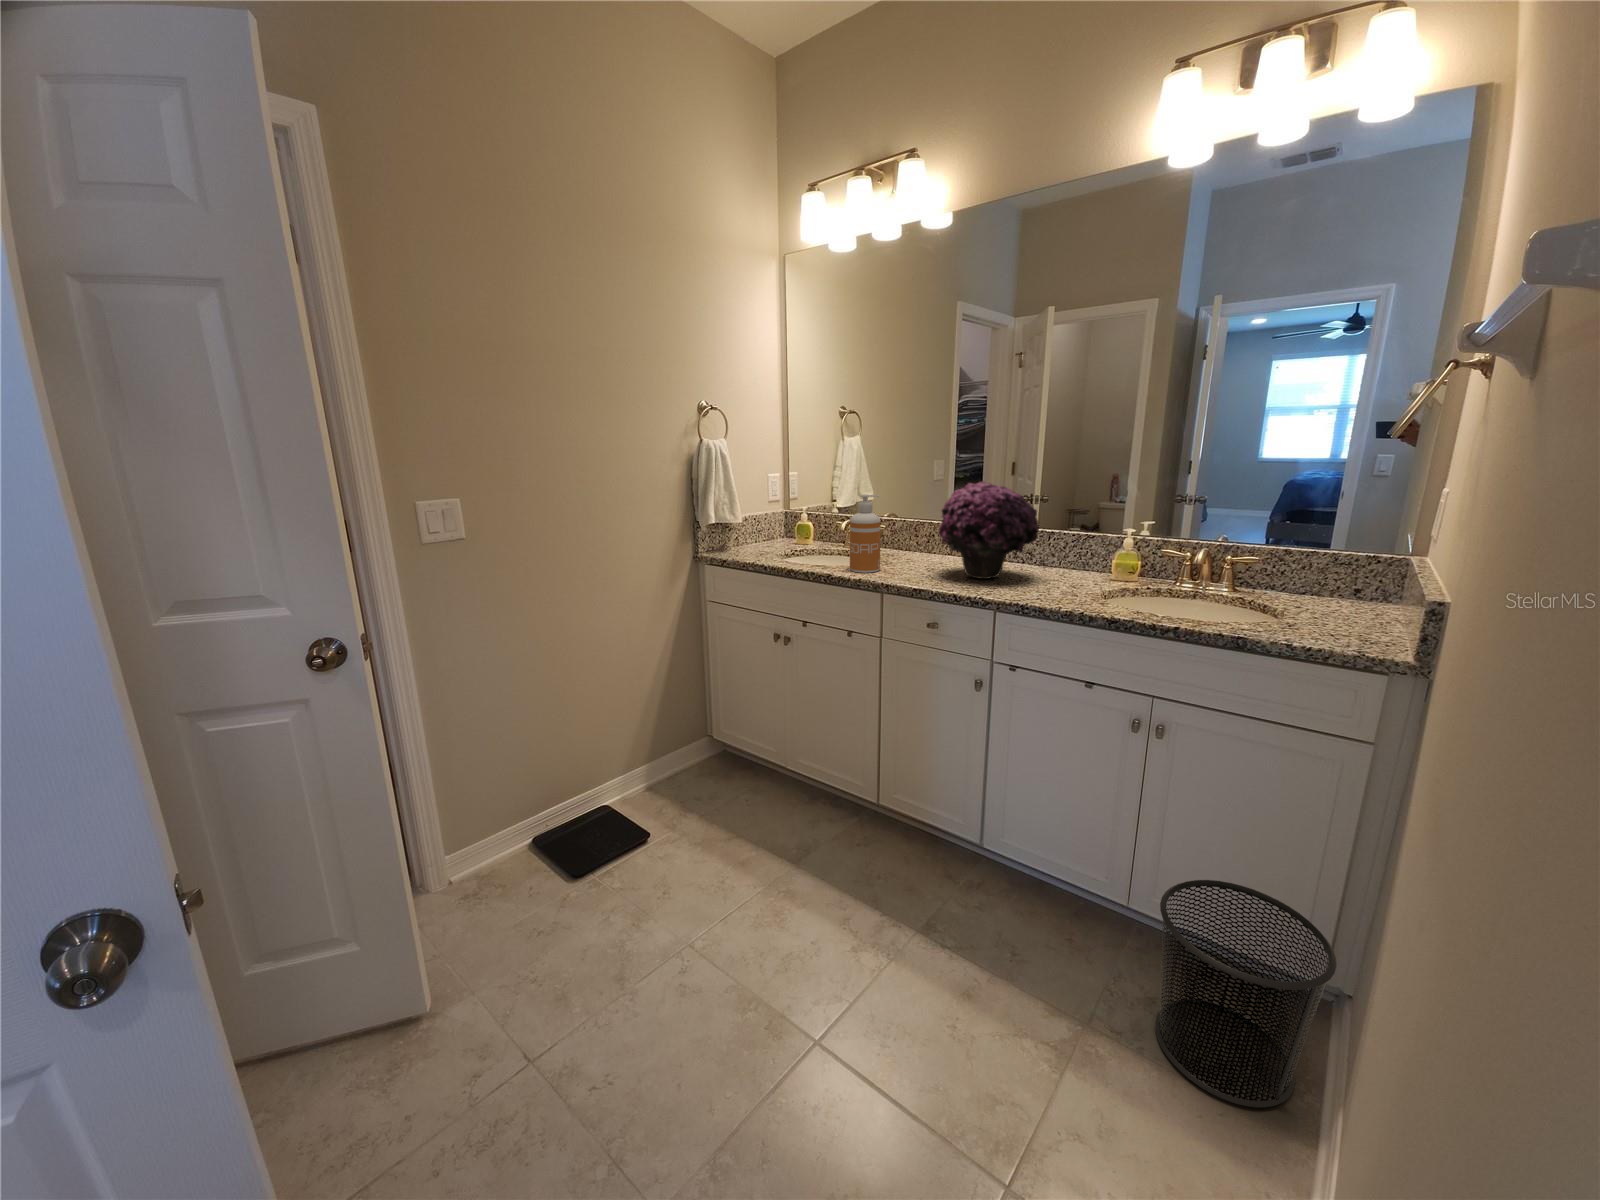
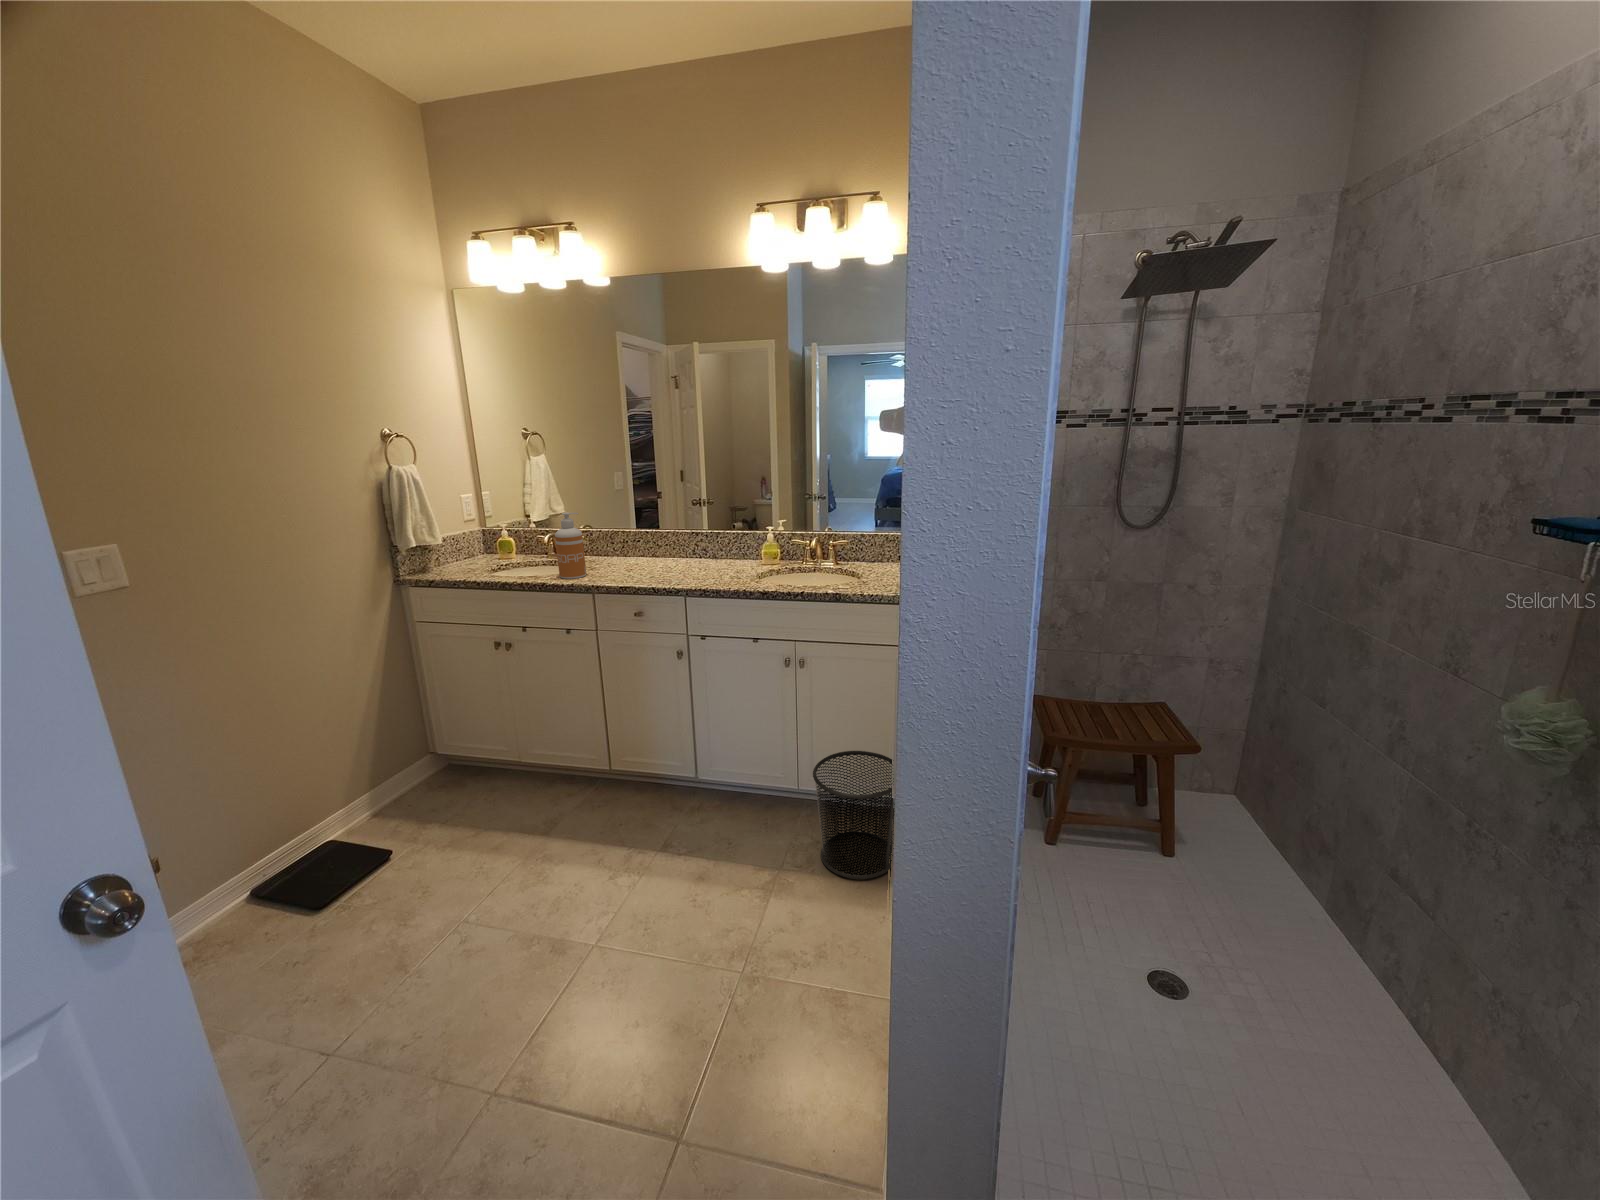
flower: present [939,482,1039,579] -> none [633,498,709,573]

